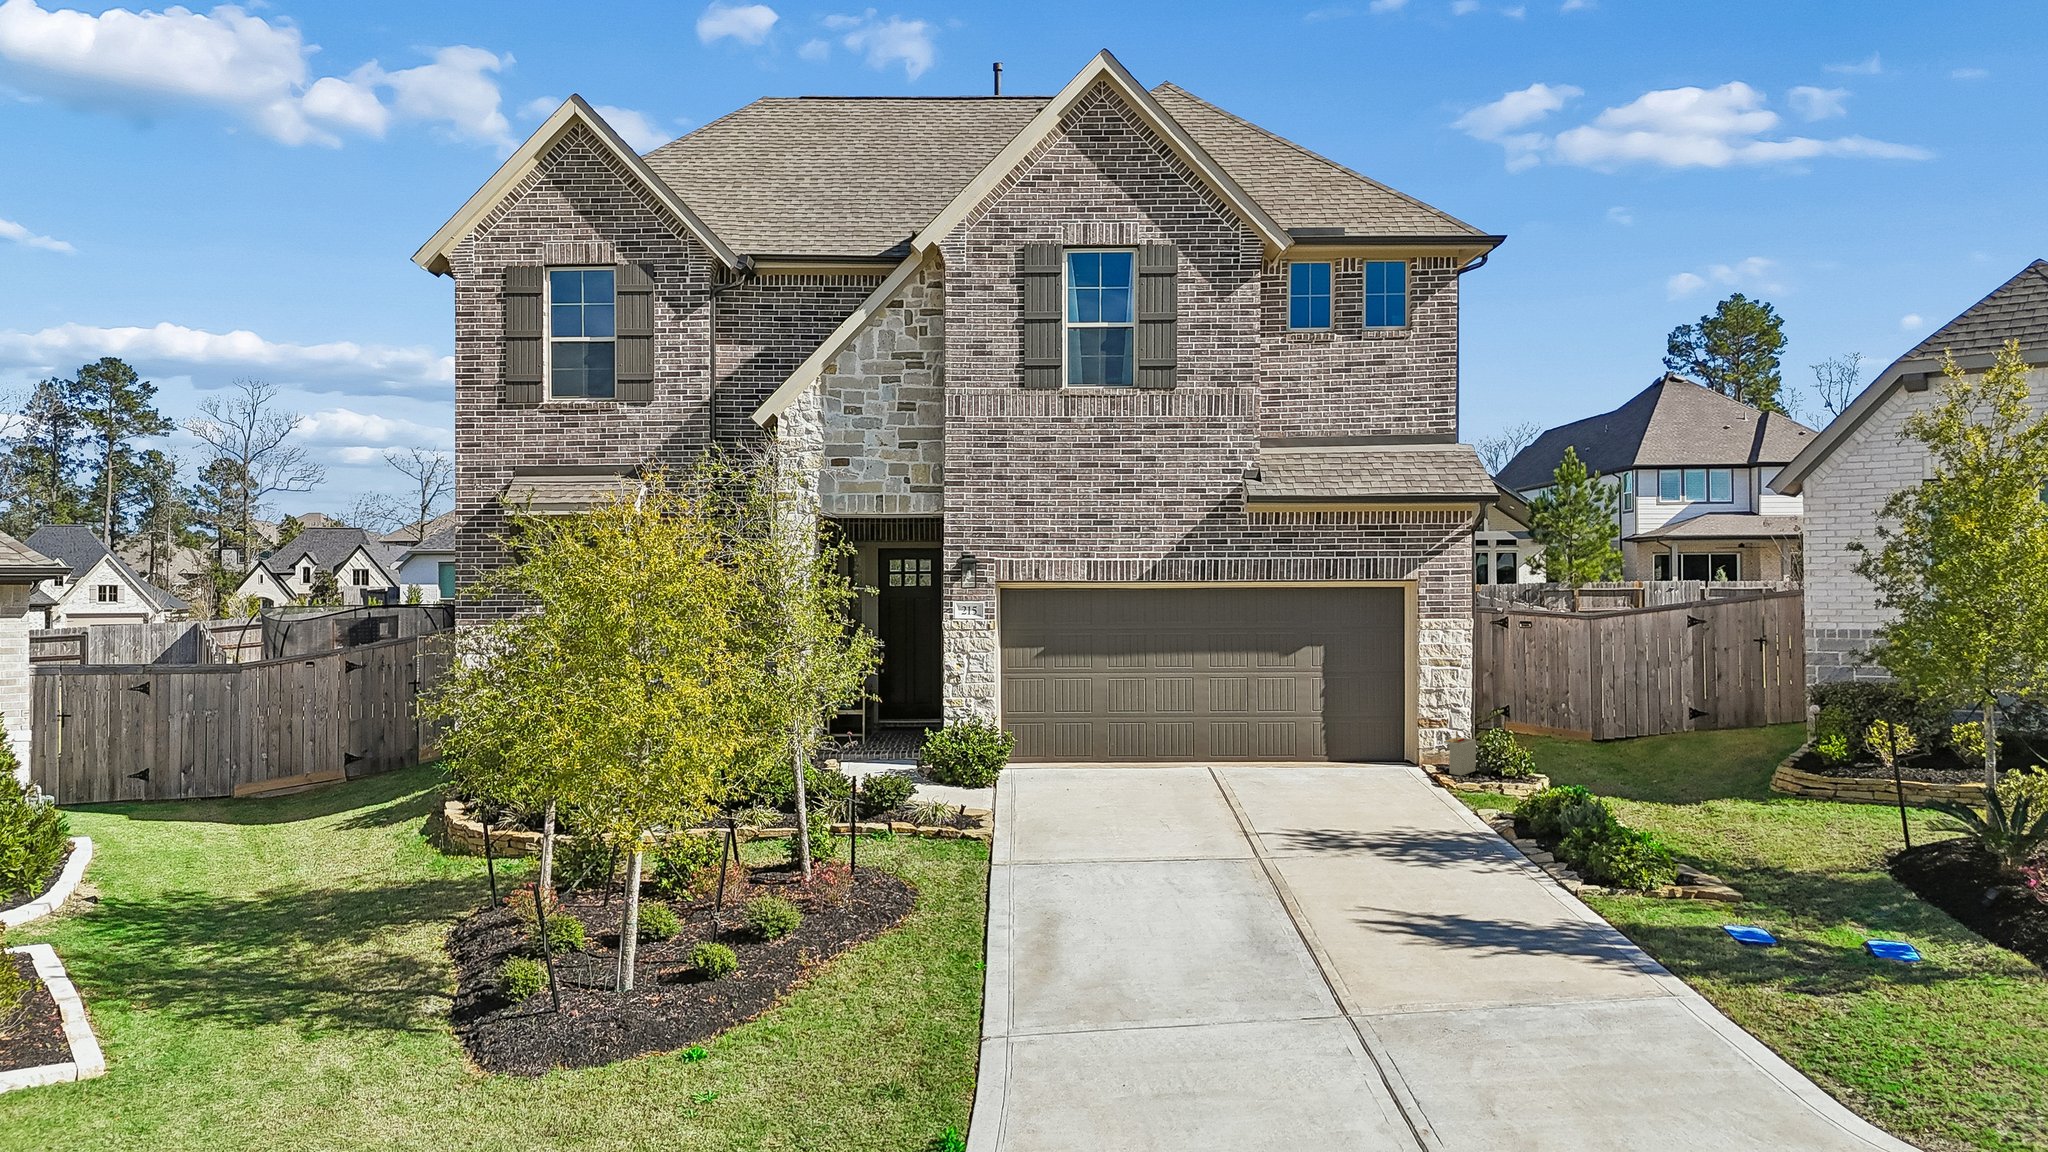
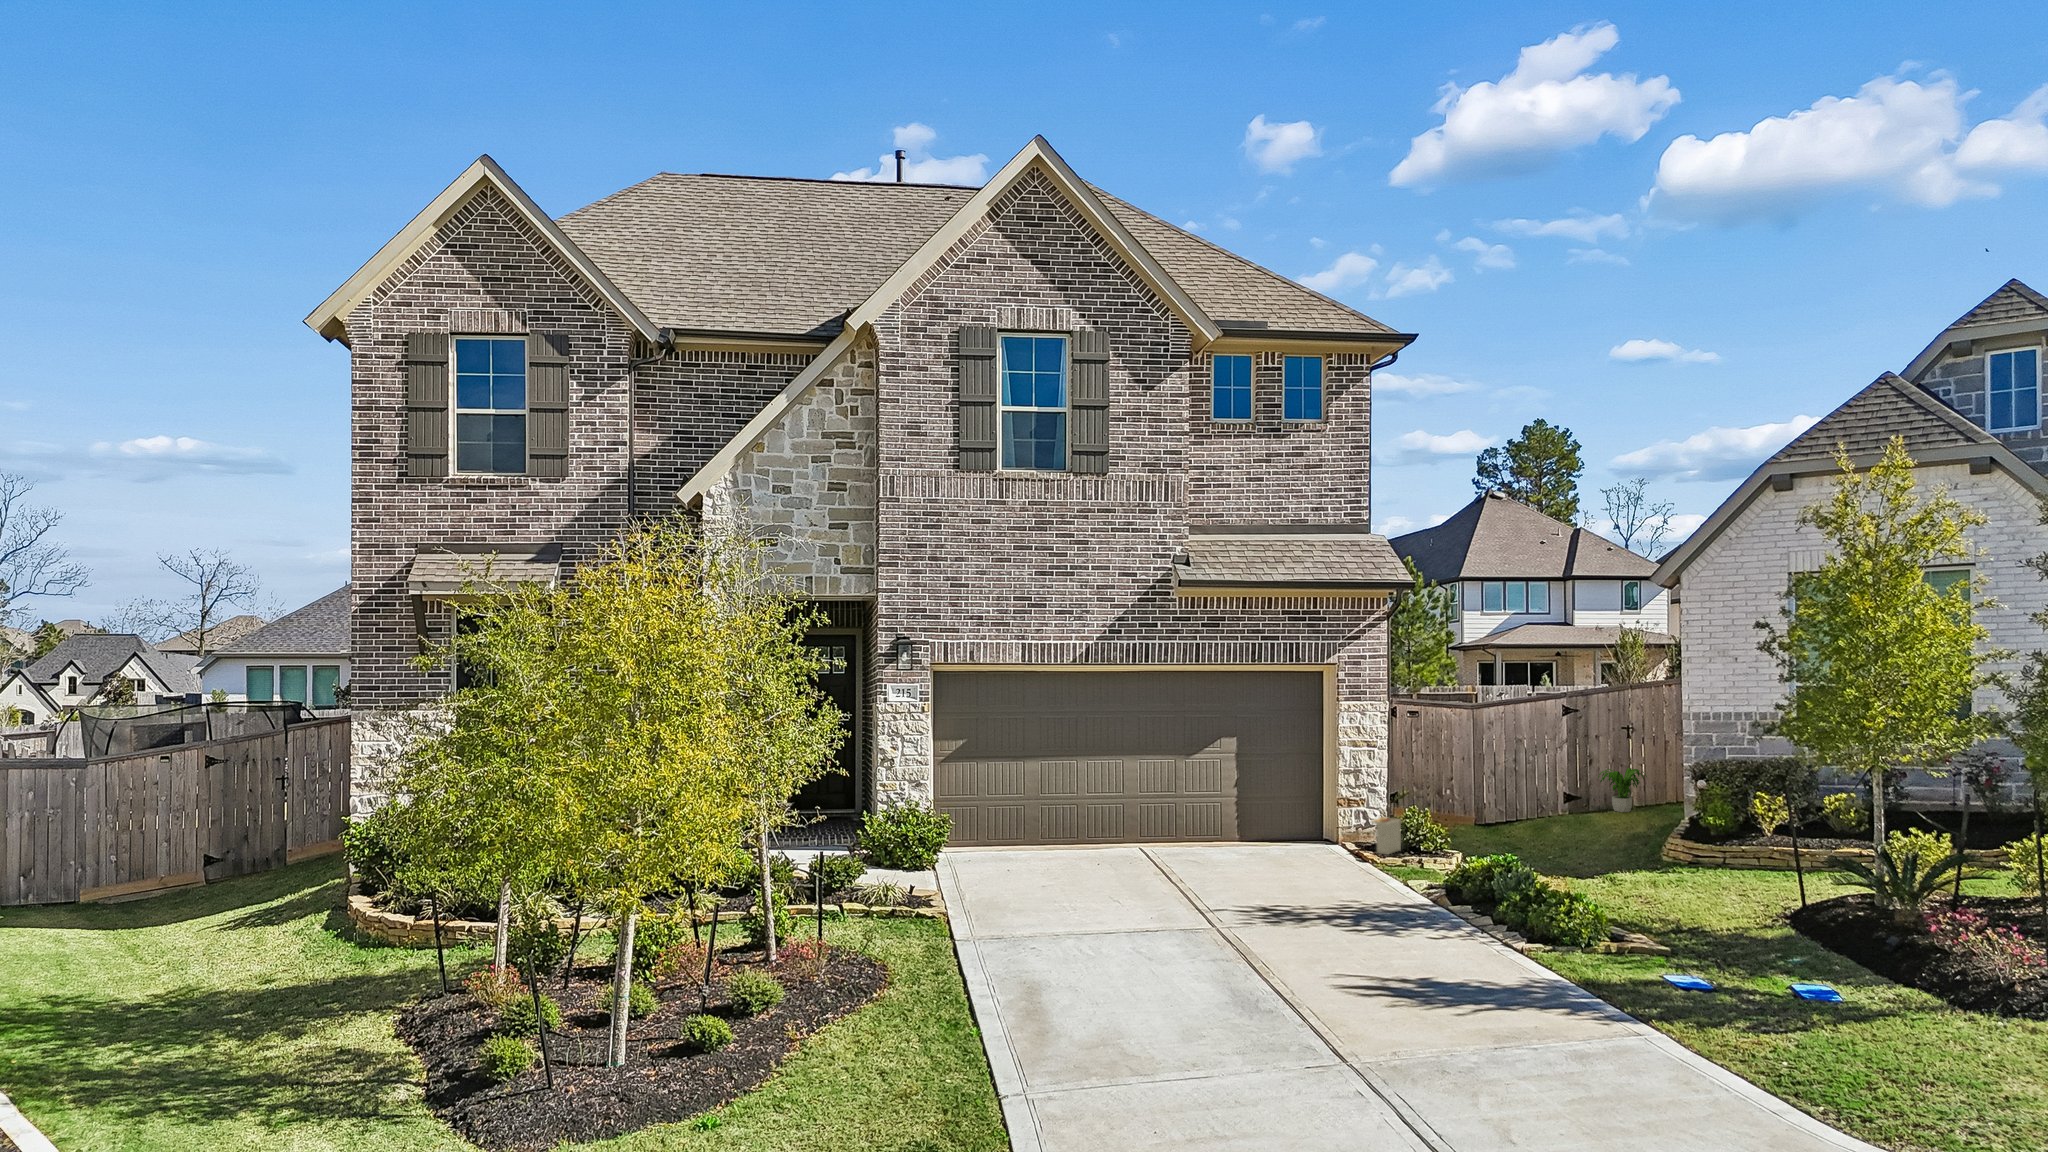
potted plant: none [1700,687,1755,732] -> present [1598,768,1647,812]

